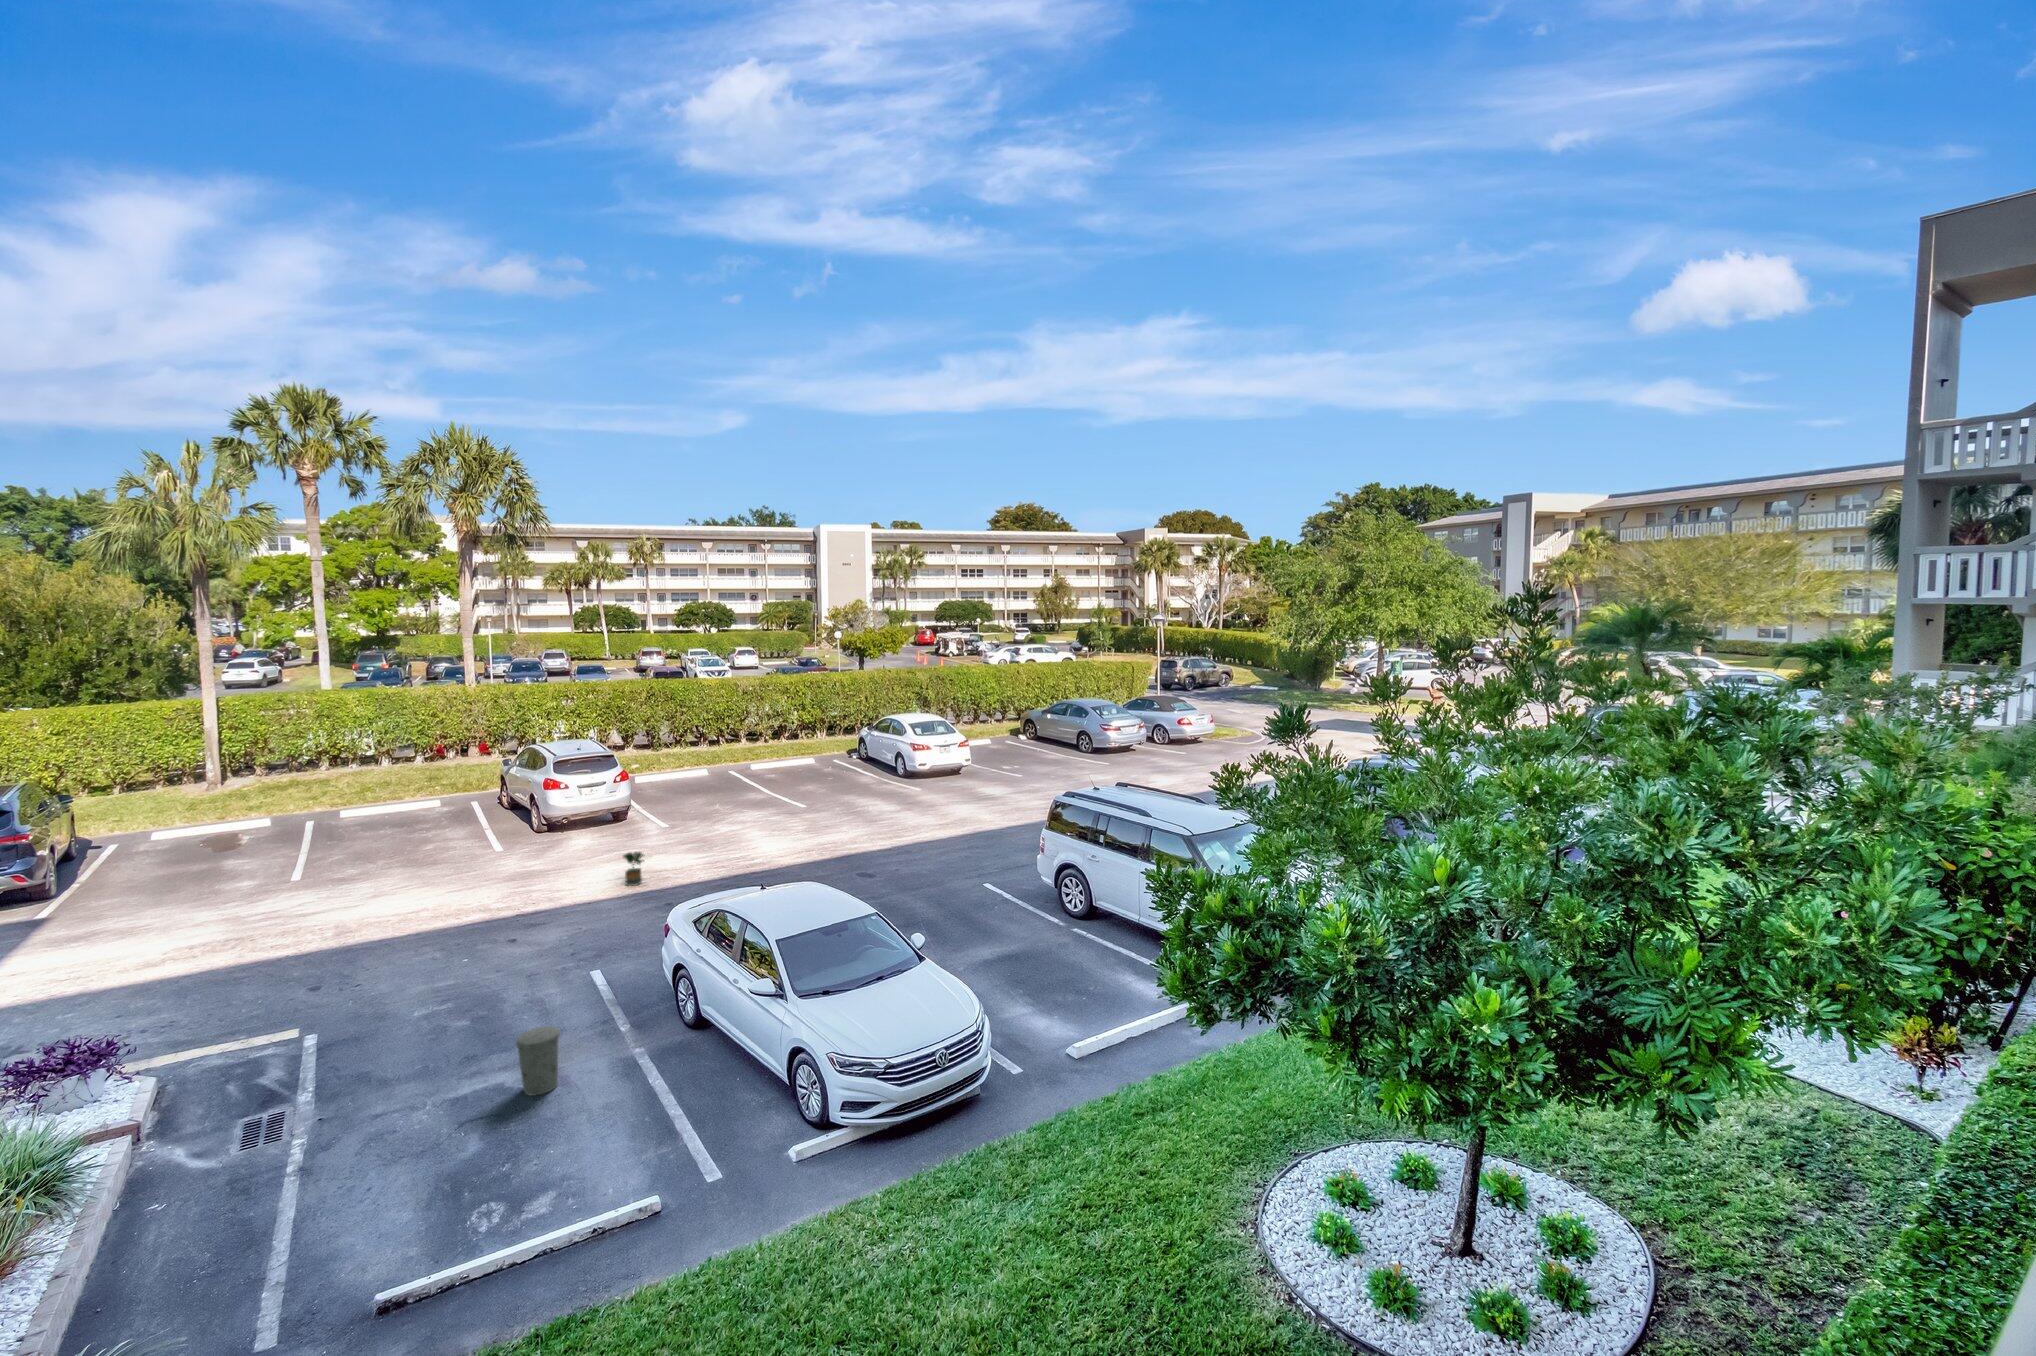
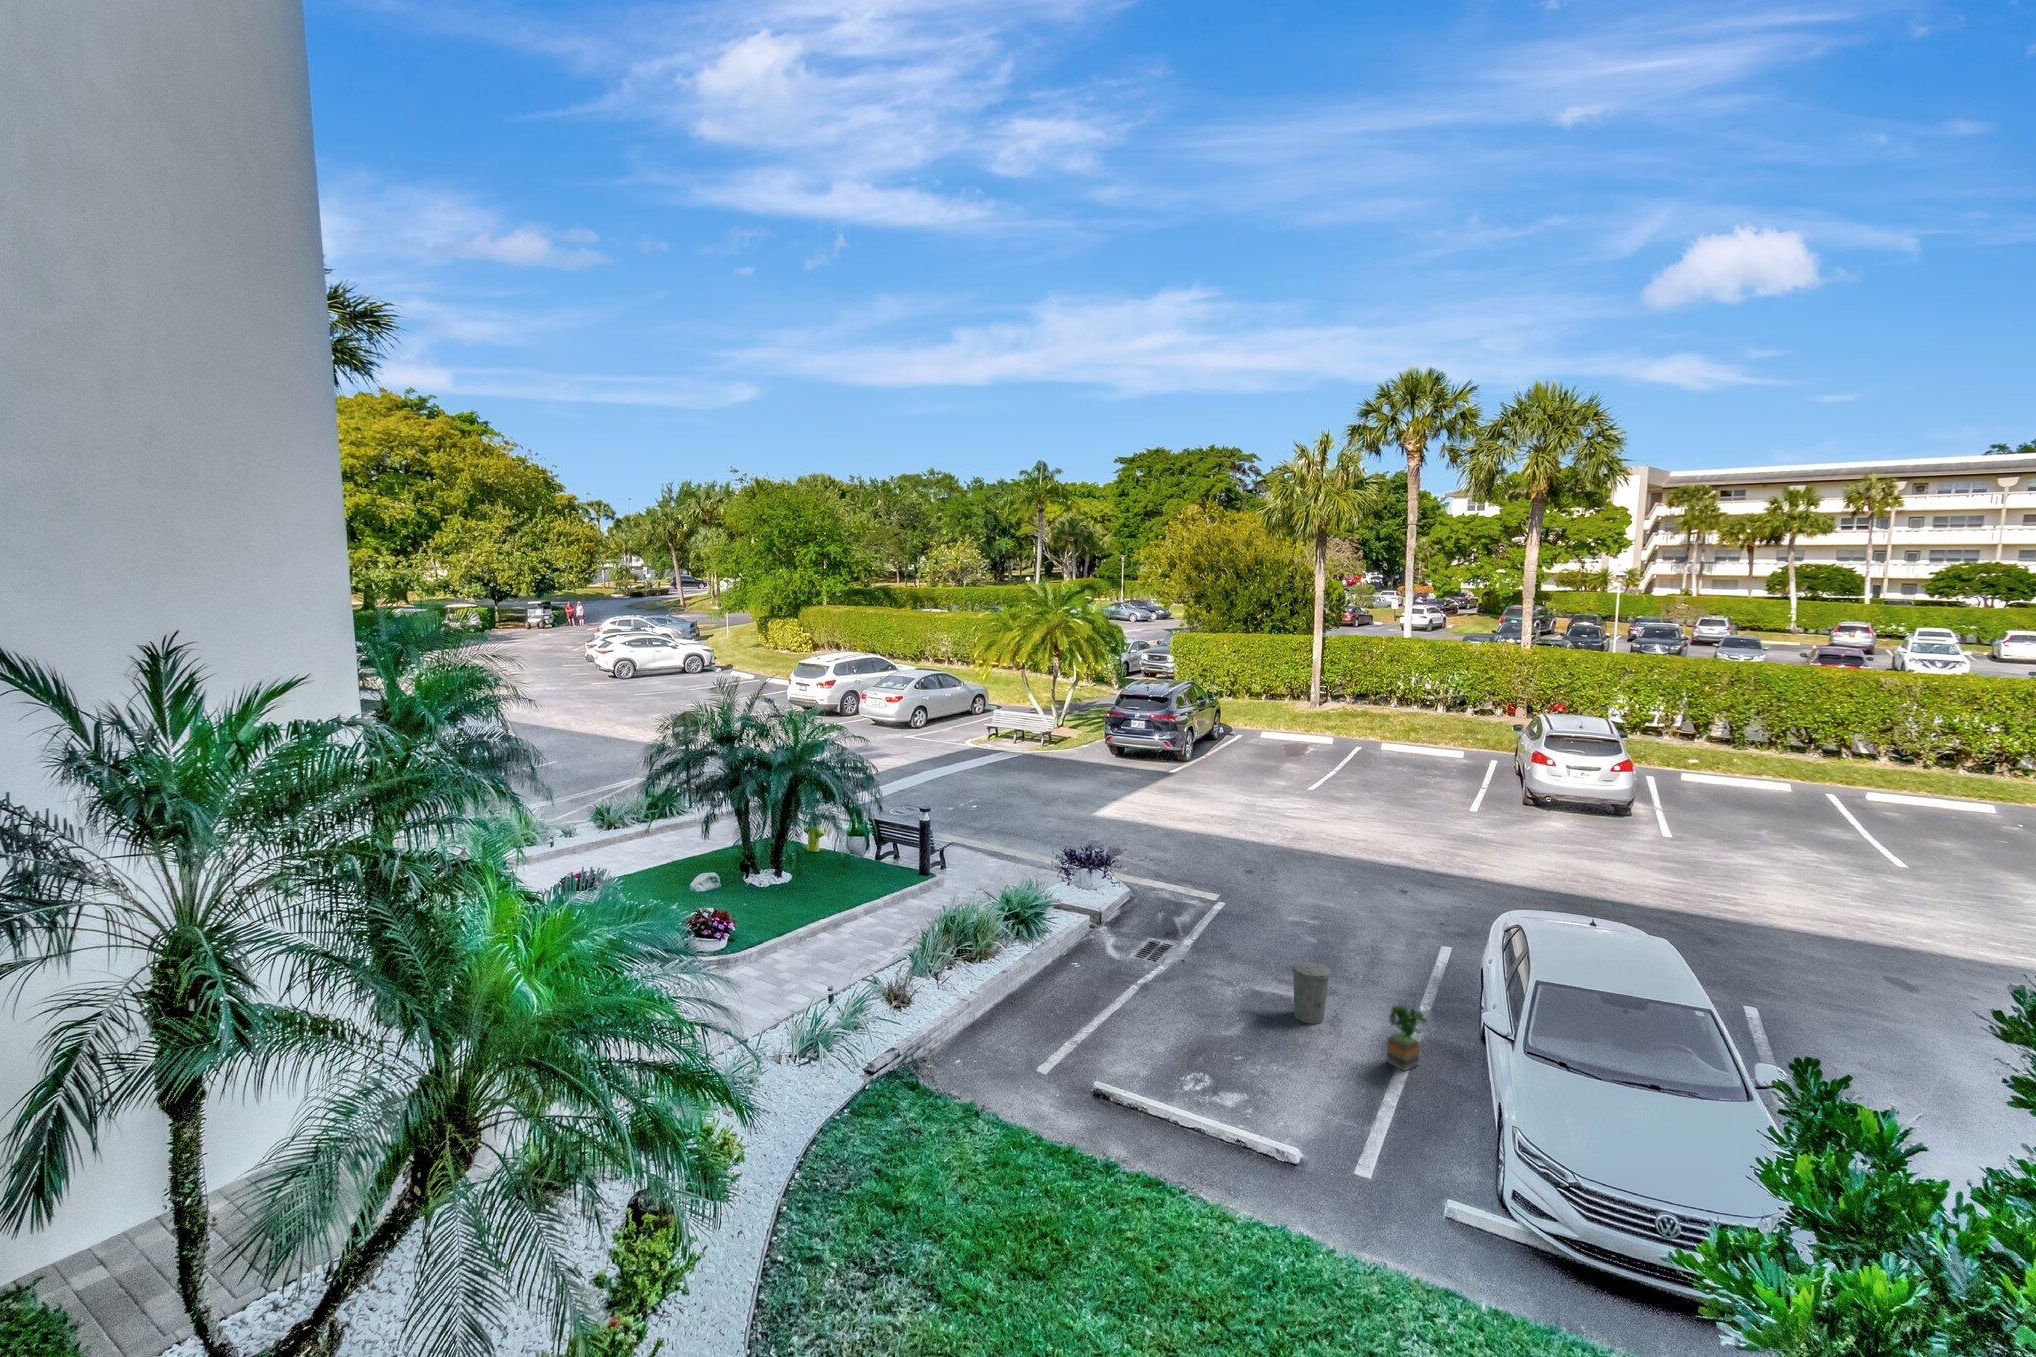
potted tree: present [623,852,644,886] -> present [1386,1005,1428,1071]

